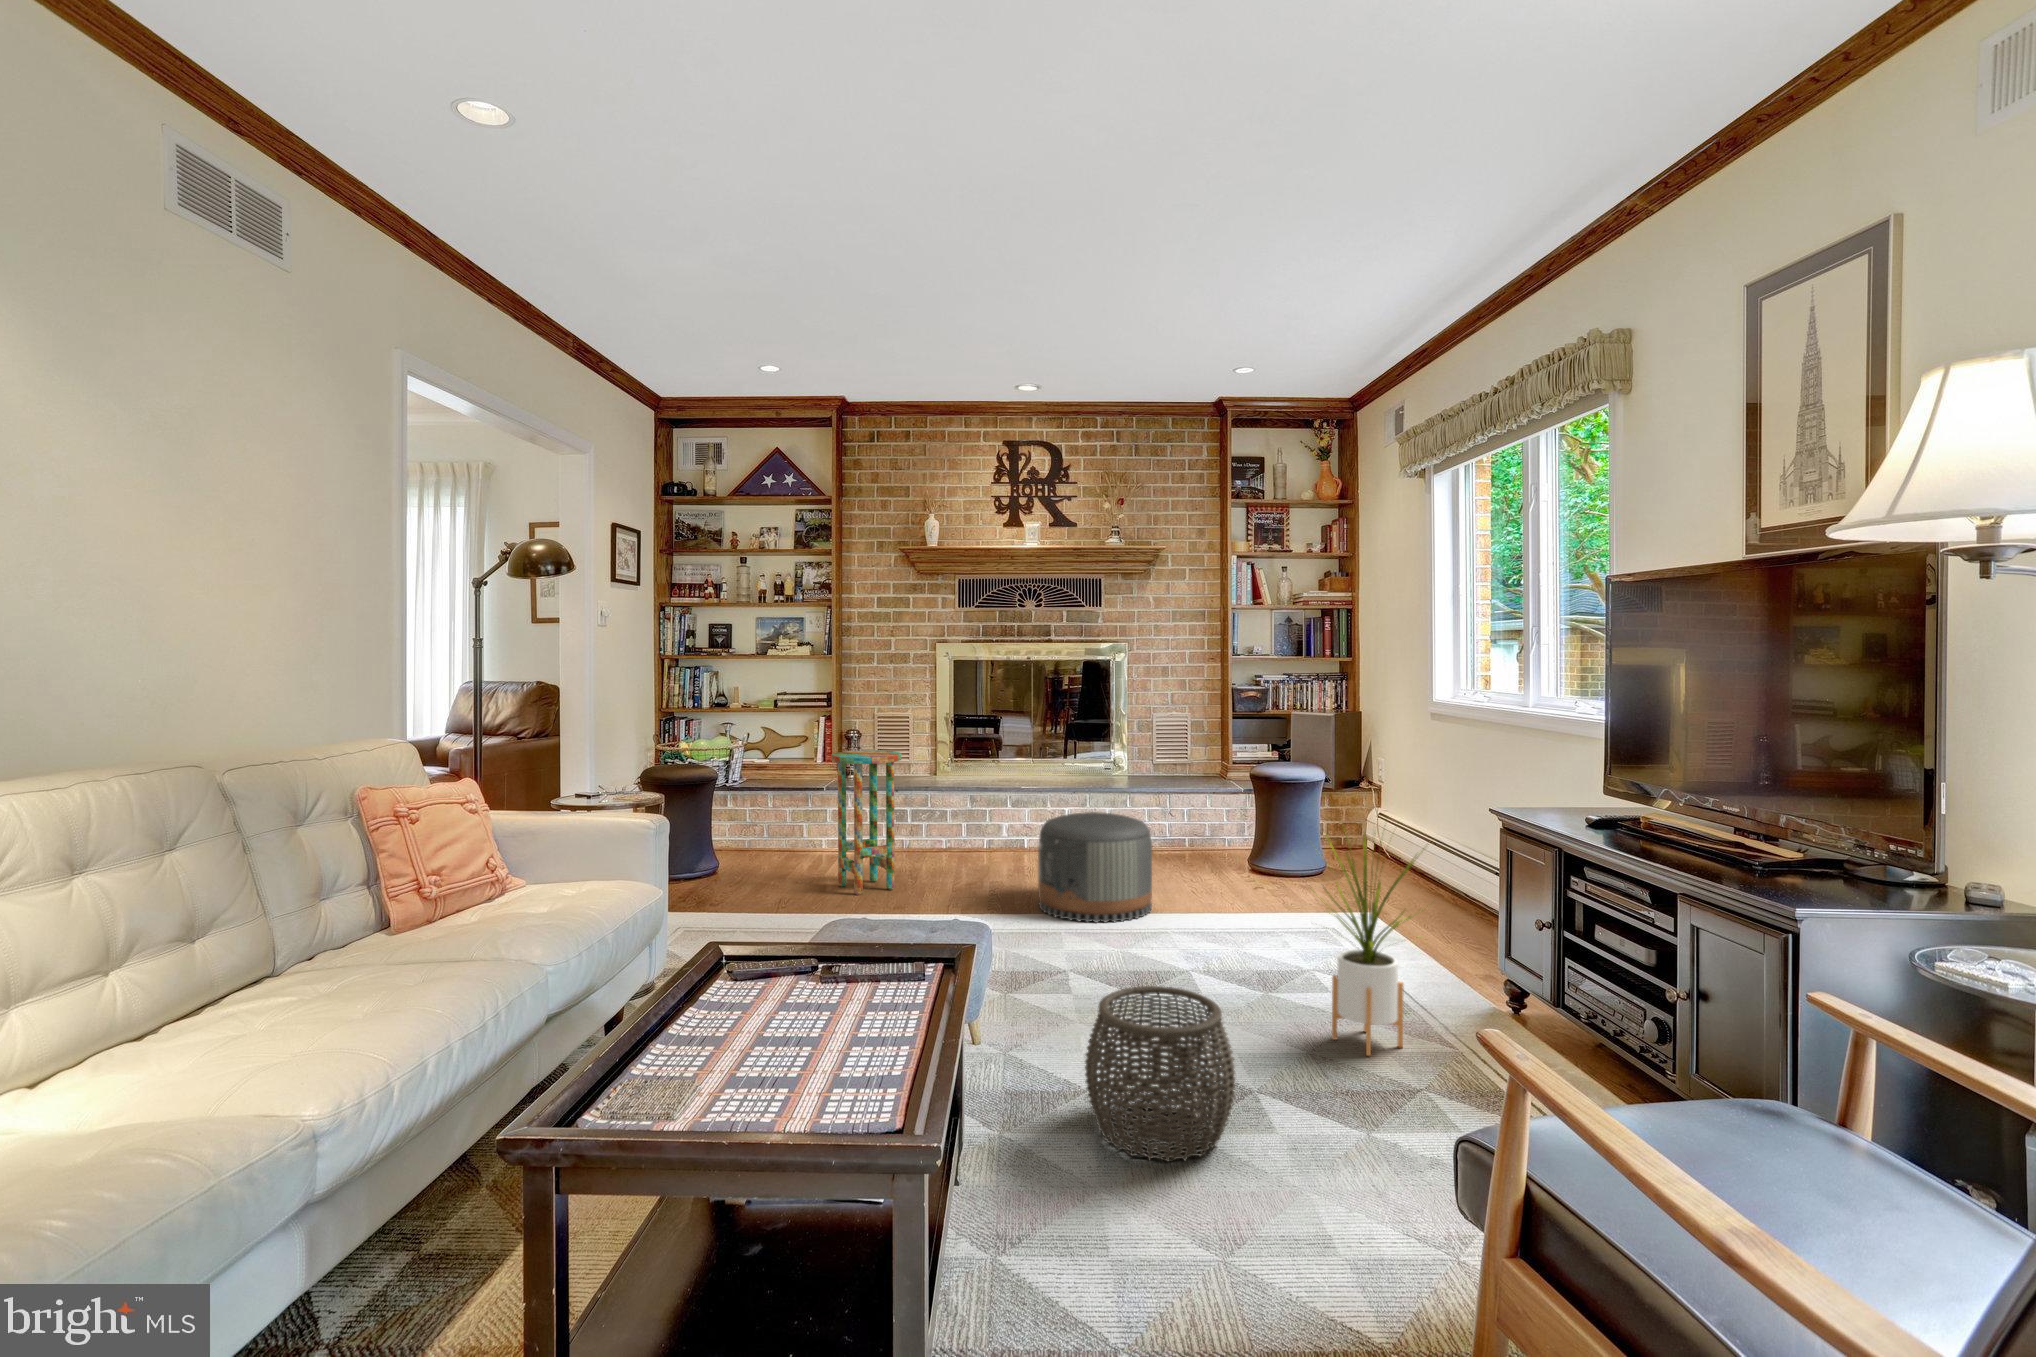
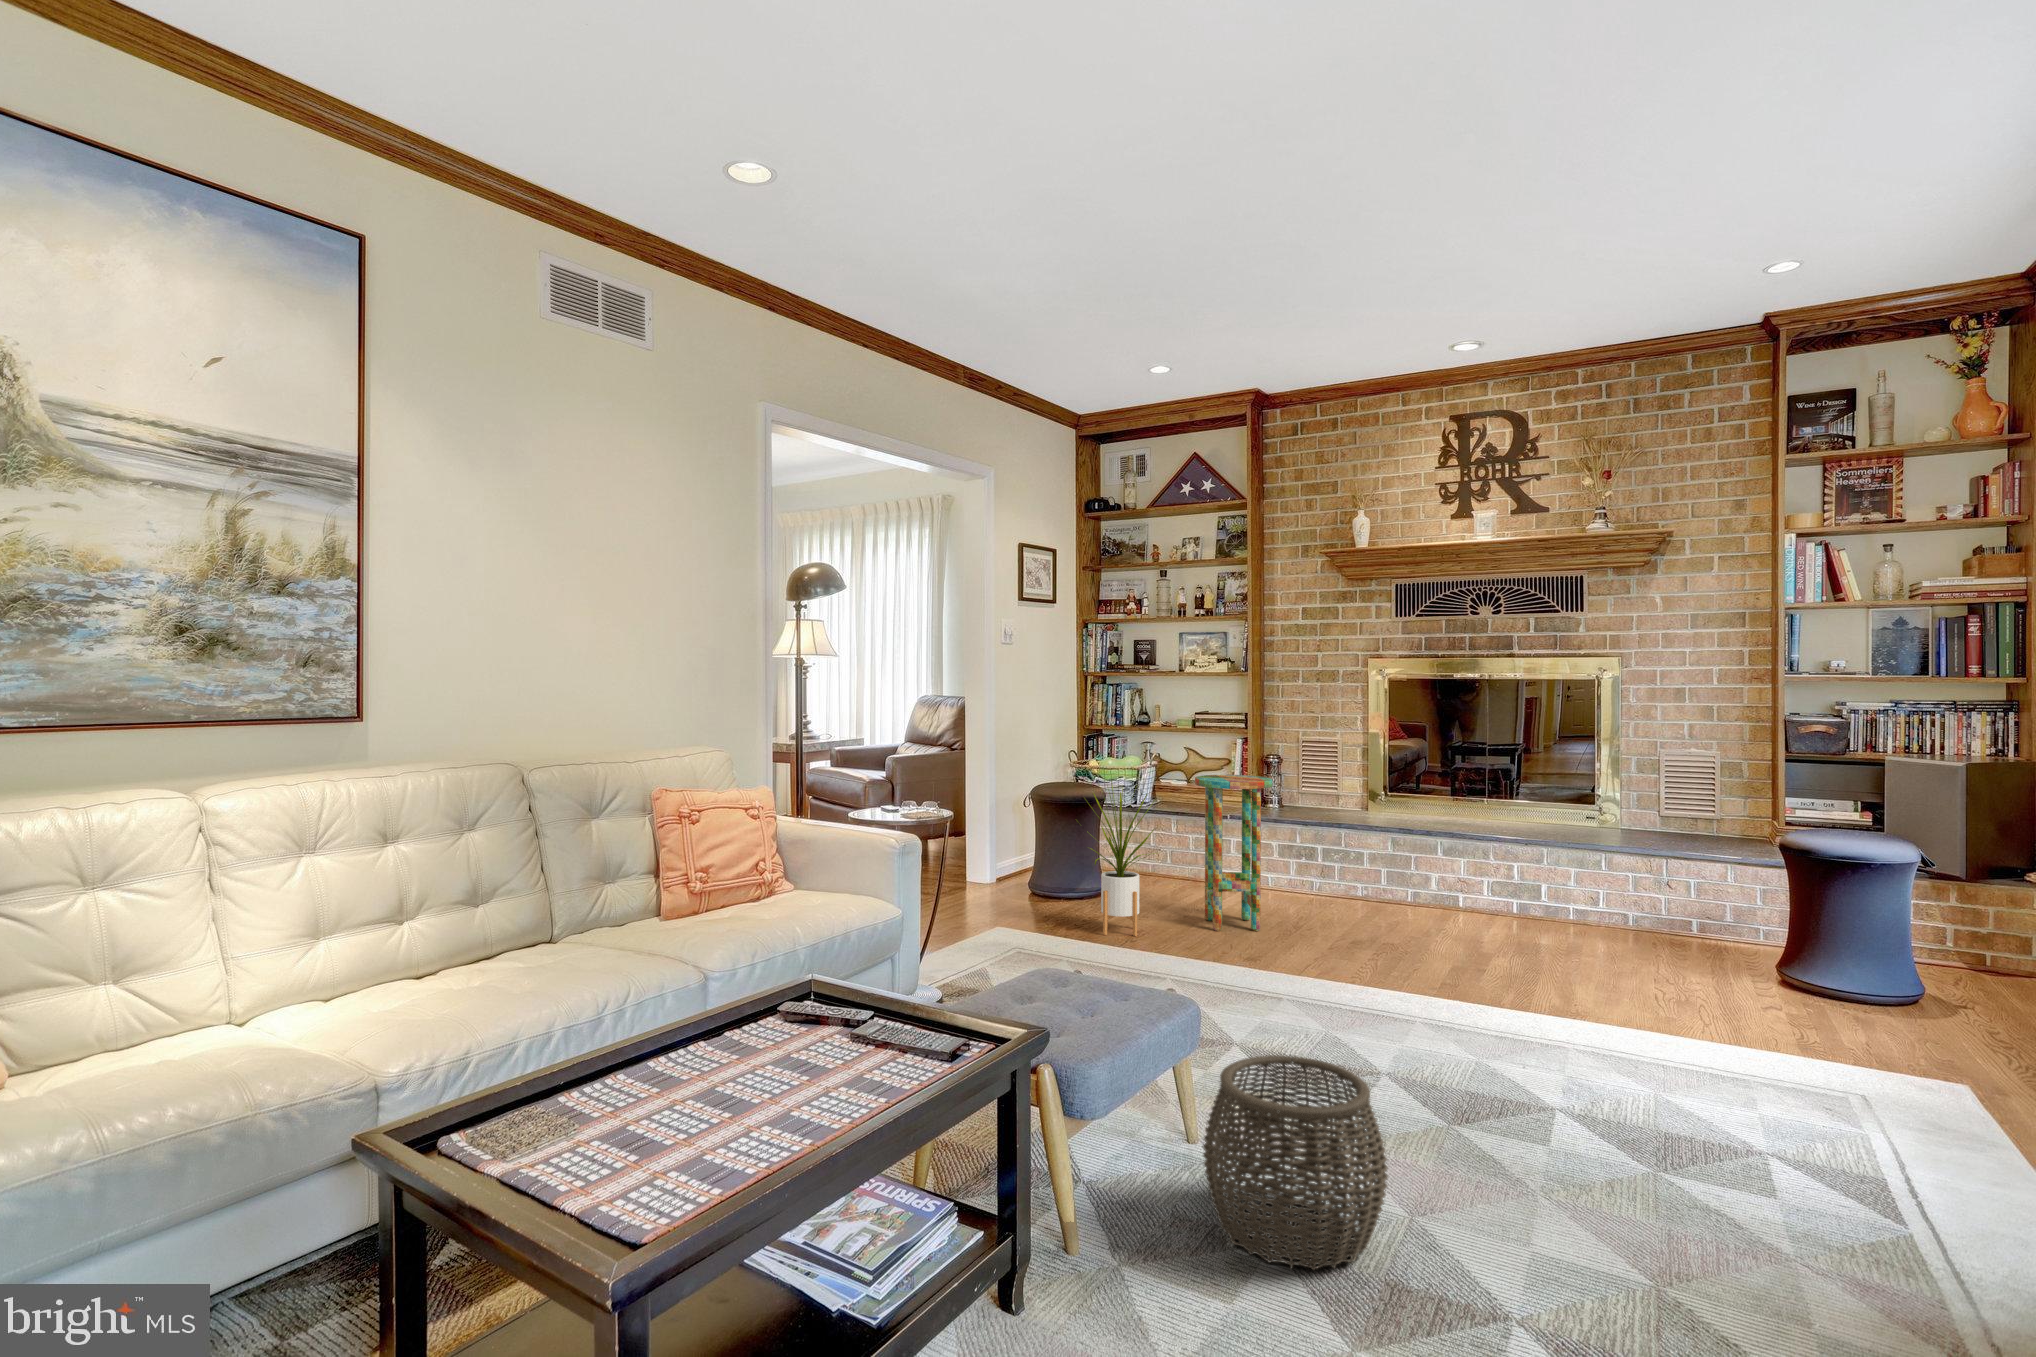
pouf: present [1038,812,1152,923] -> none [1406,867,1561,1008]
house plant: present [1324,834,1428,1056] -> present [1085,786,1155,936]

